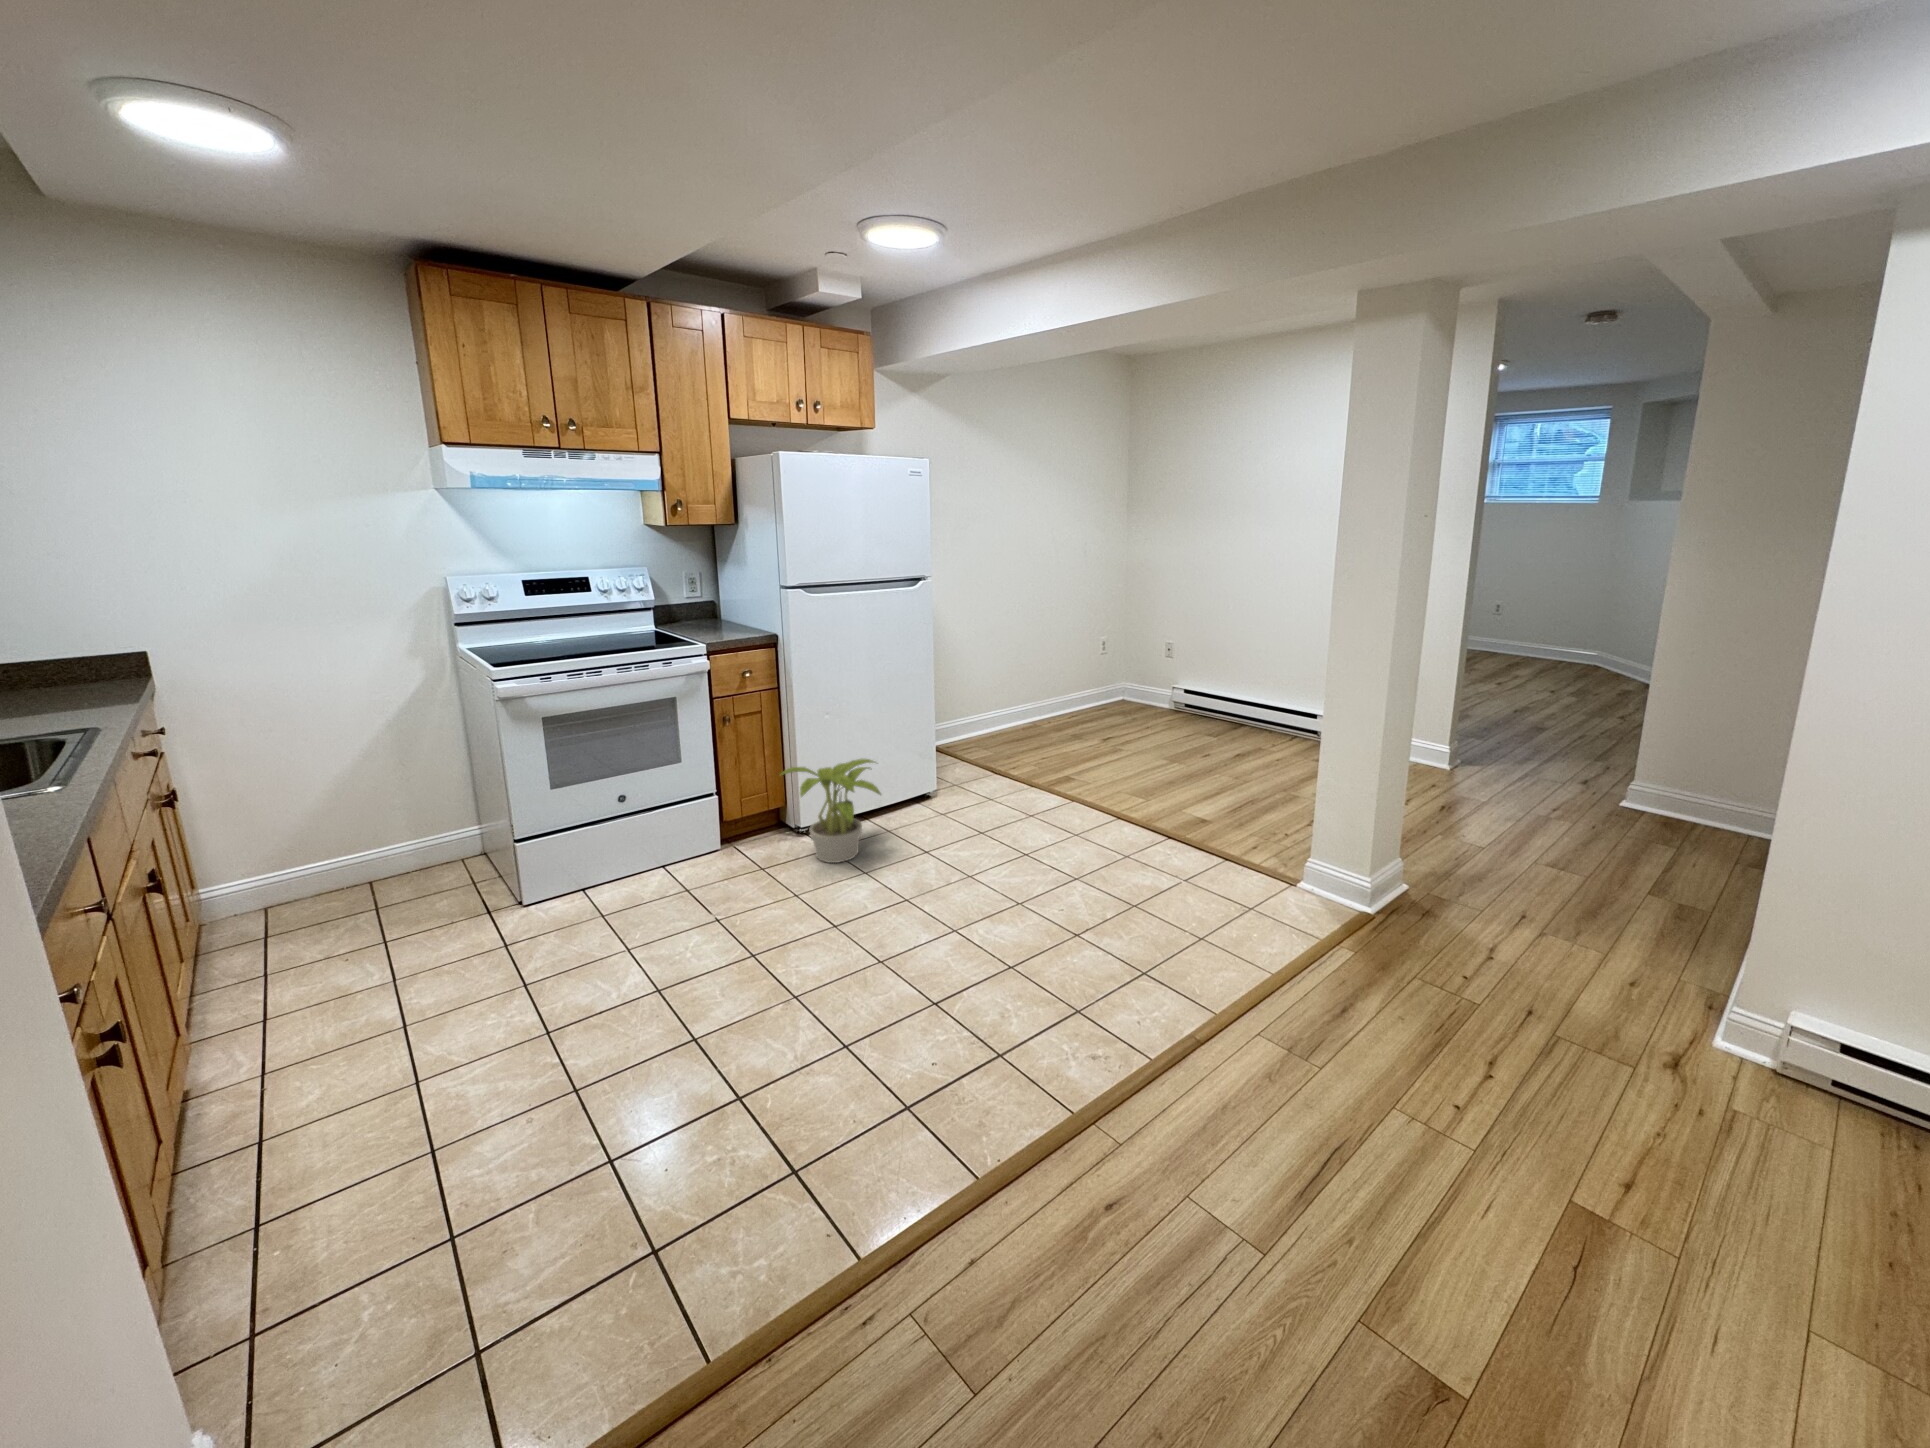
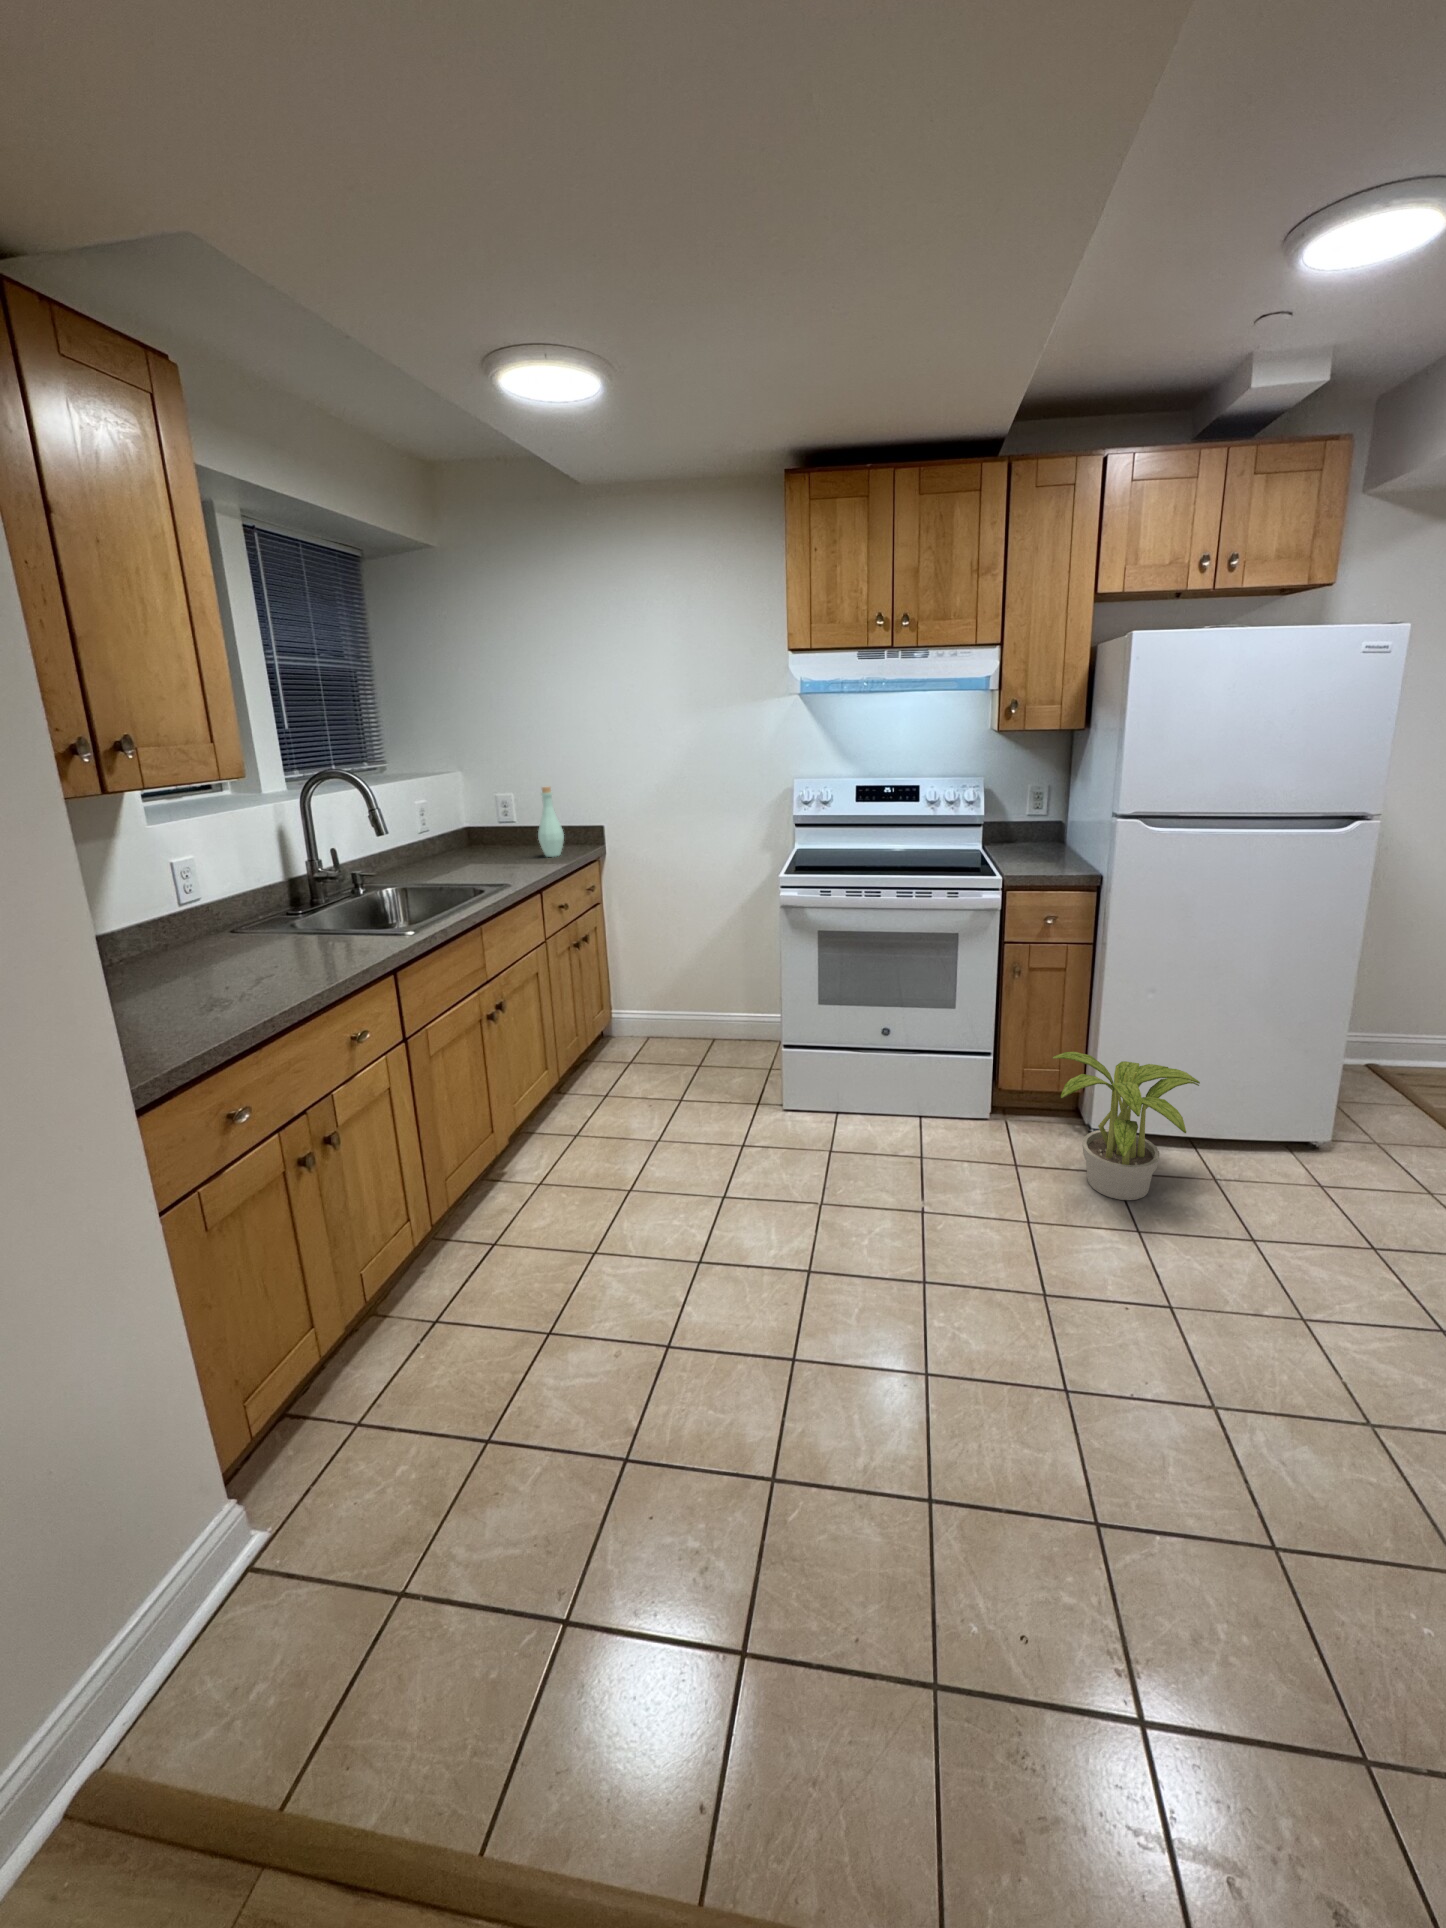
bottle: none [42,603,97,700] -> present [538,787,564,857]

